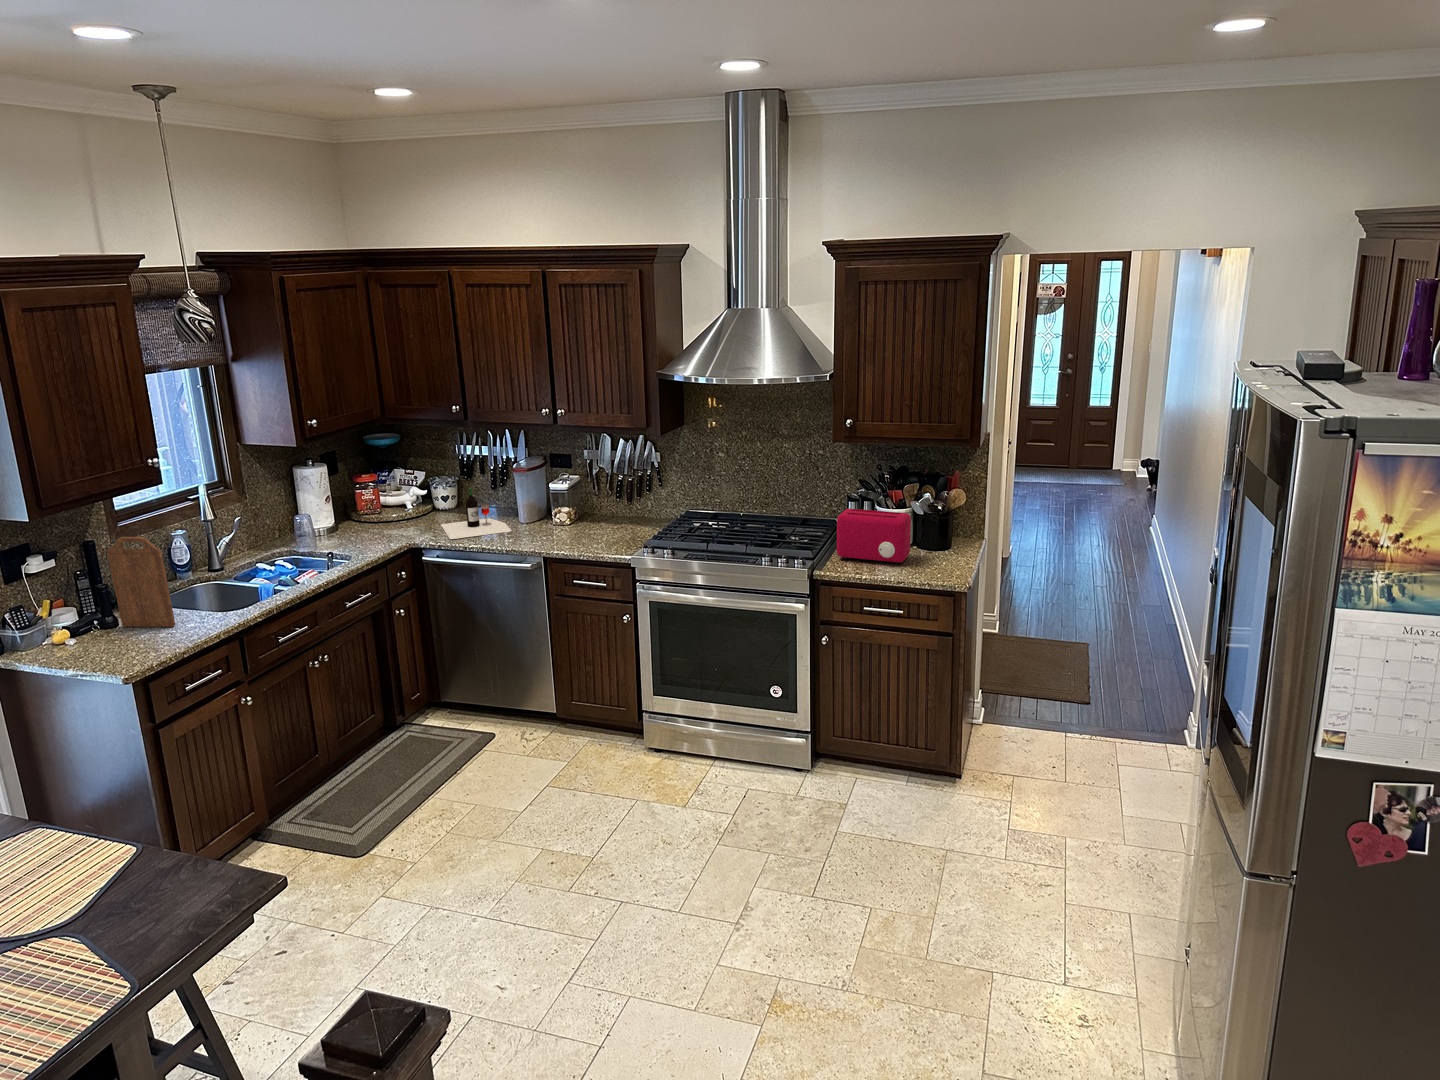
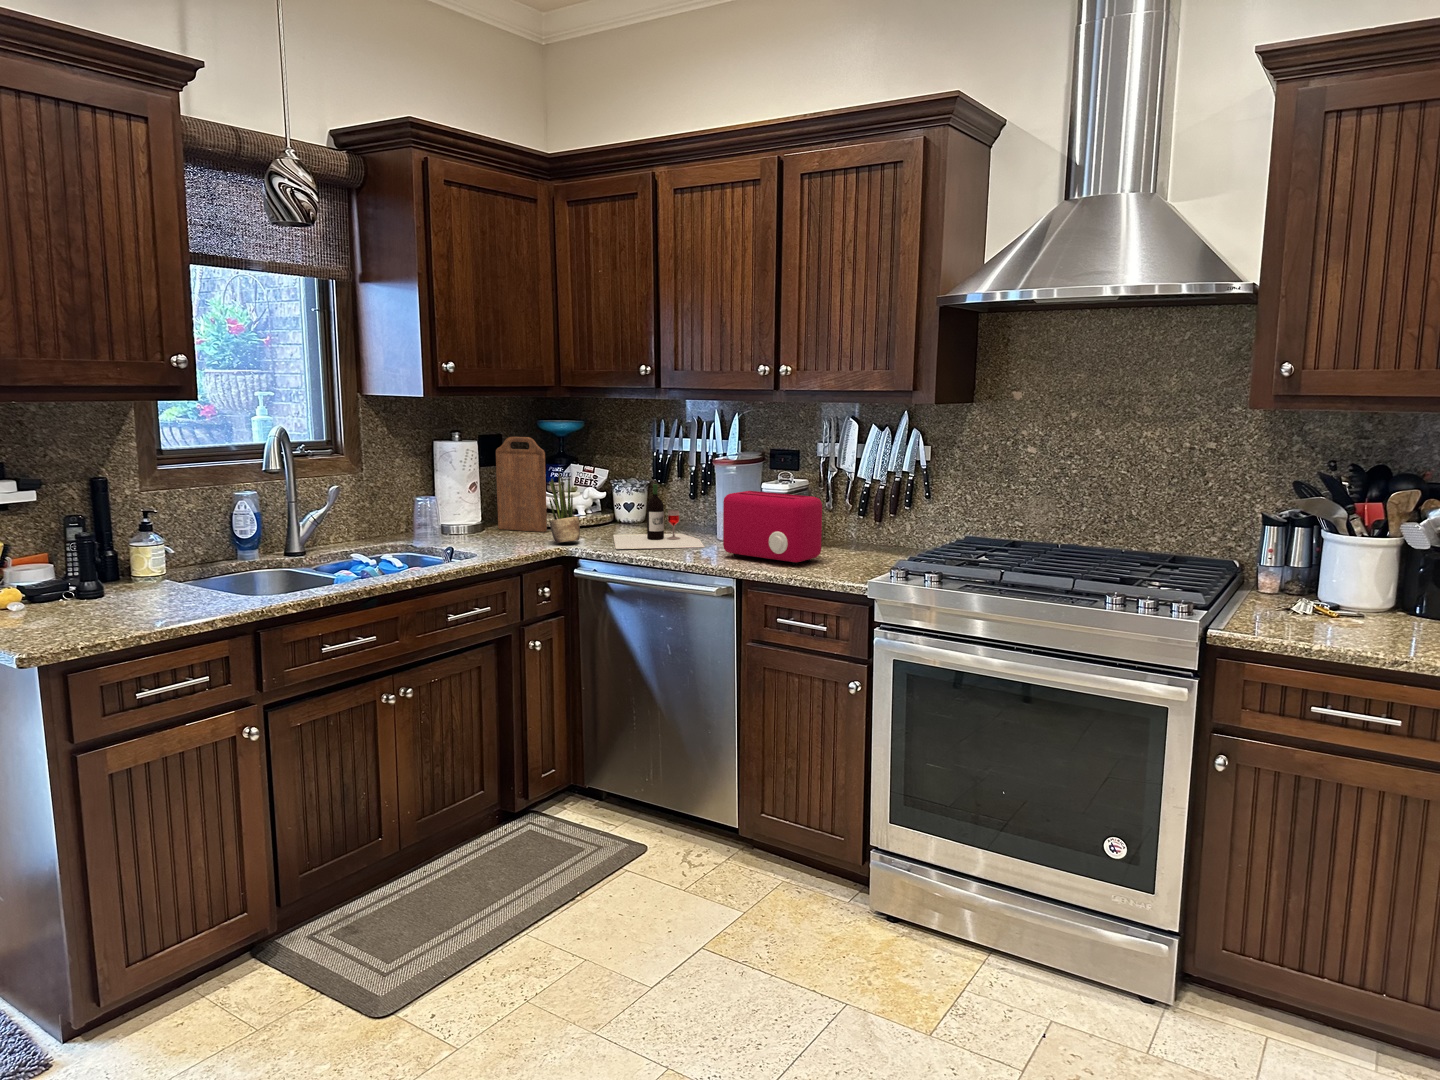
potted plant: none [393,487,419,537] -> present [549,472,580,543]
toaster: present [837,509,911,564] -> present [723,491,822,565]
cutting board: present [107,537,175,627] -> present [496,437,547,532]

